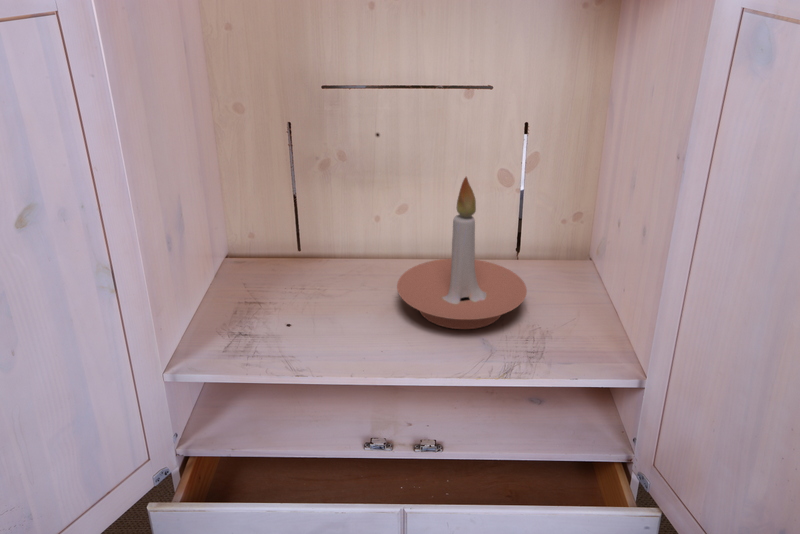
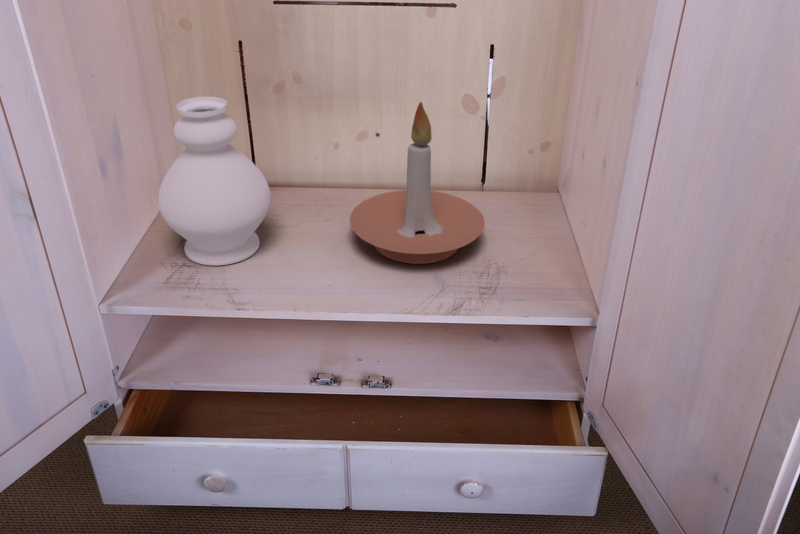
decorative vase: none [218,175,323,334] -> present [158,97,271,266]

